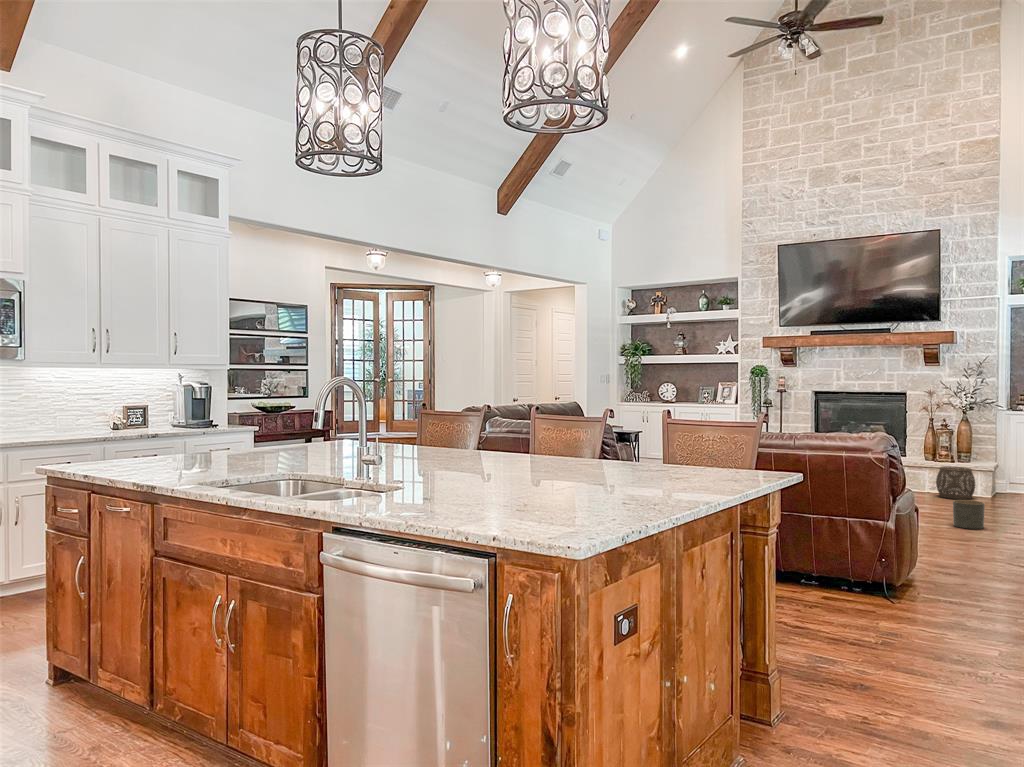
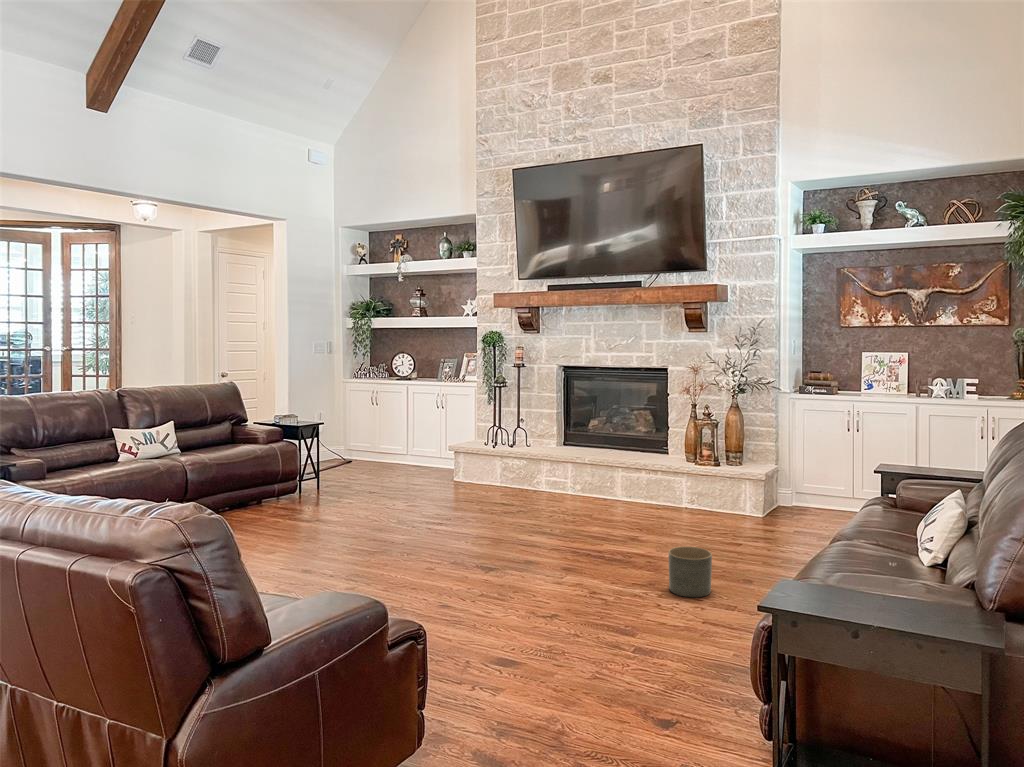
woven basket: present [936,466,976,499] -> none [689,472,738,520]

